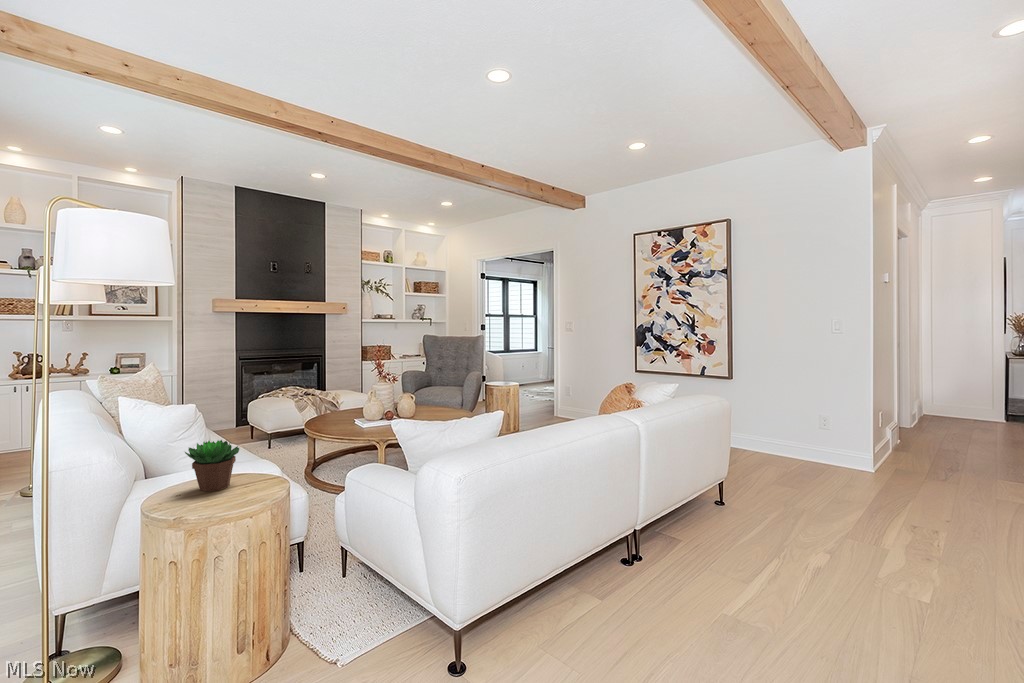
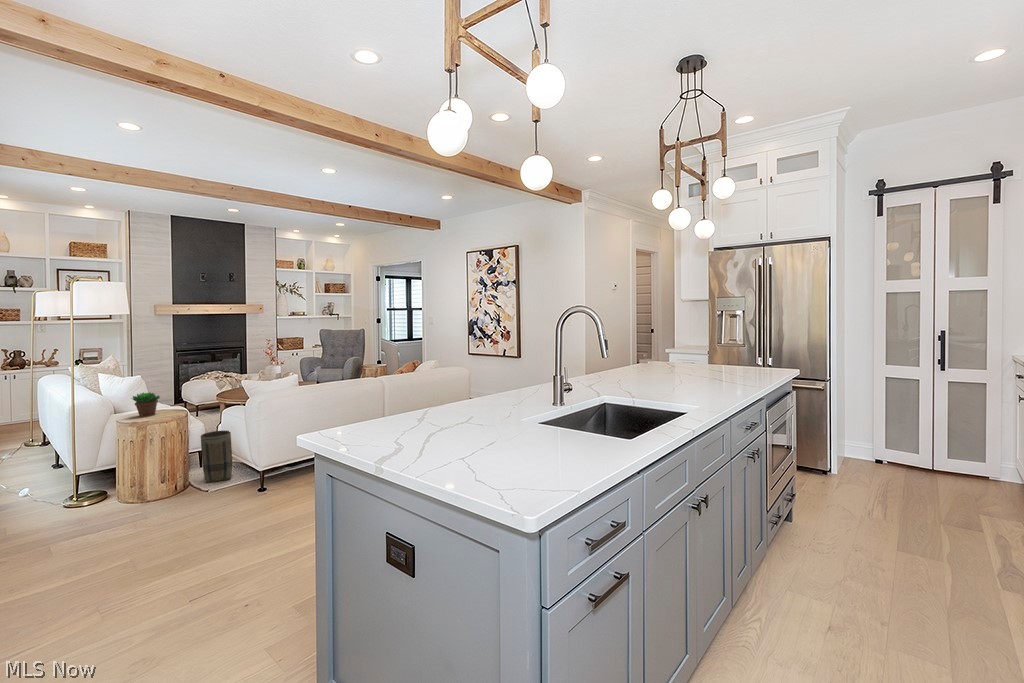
basket: none [314,517,368,631] -> present [201,431,232,483]

